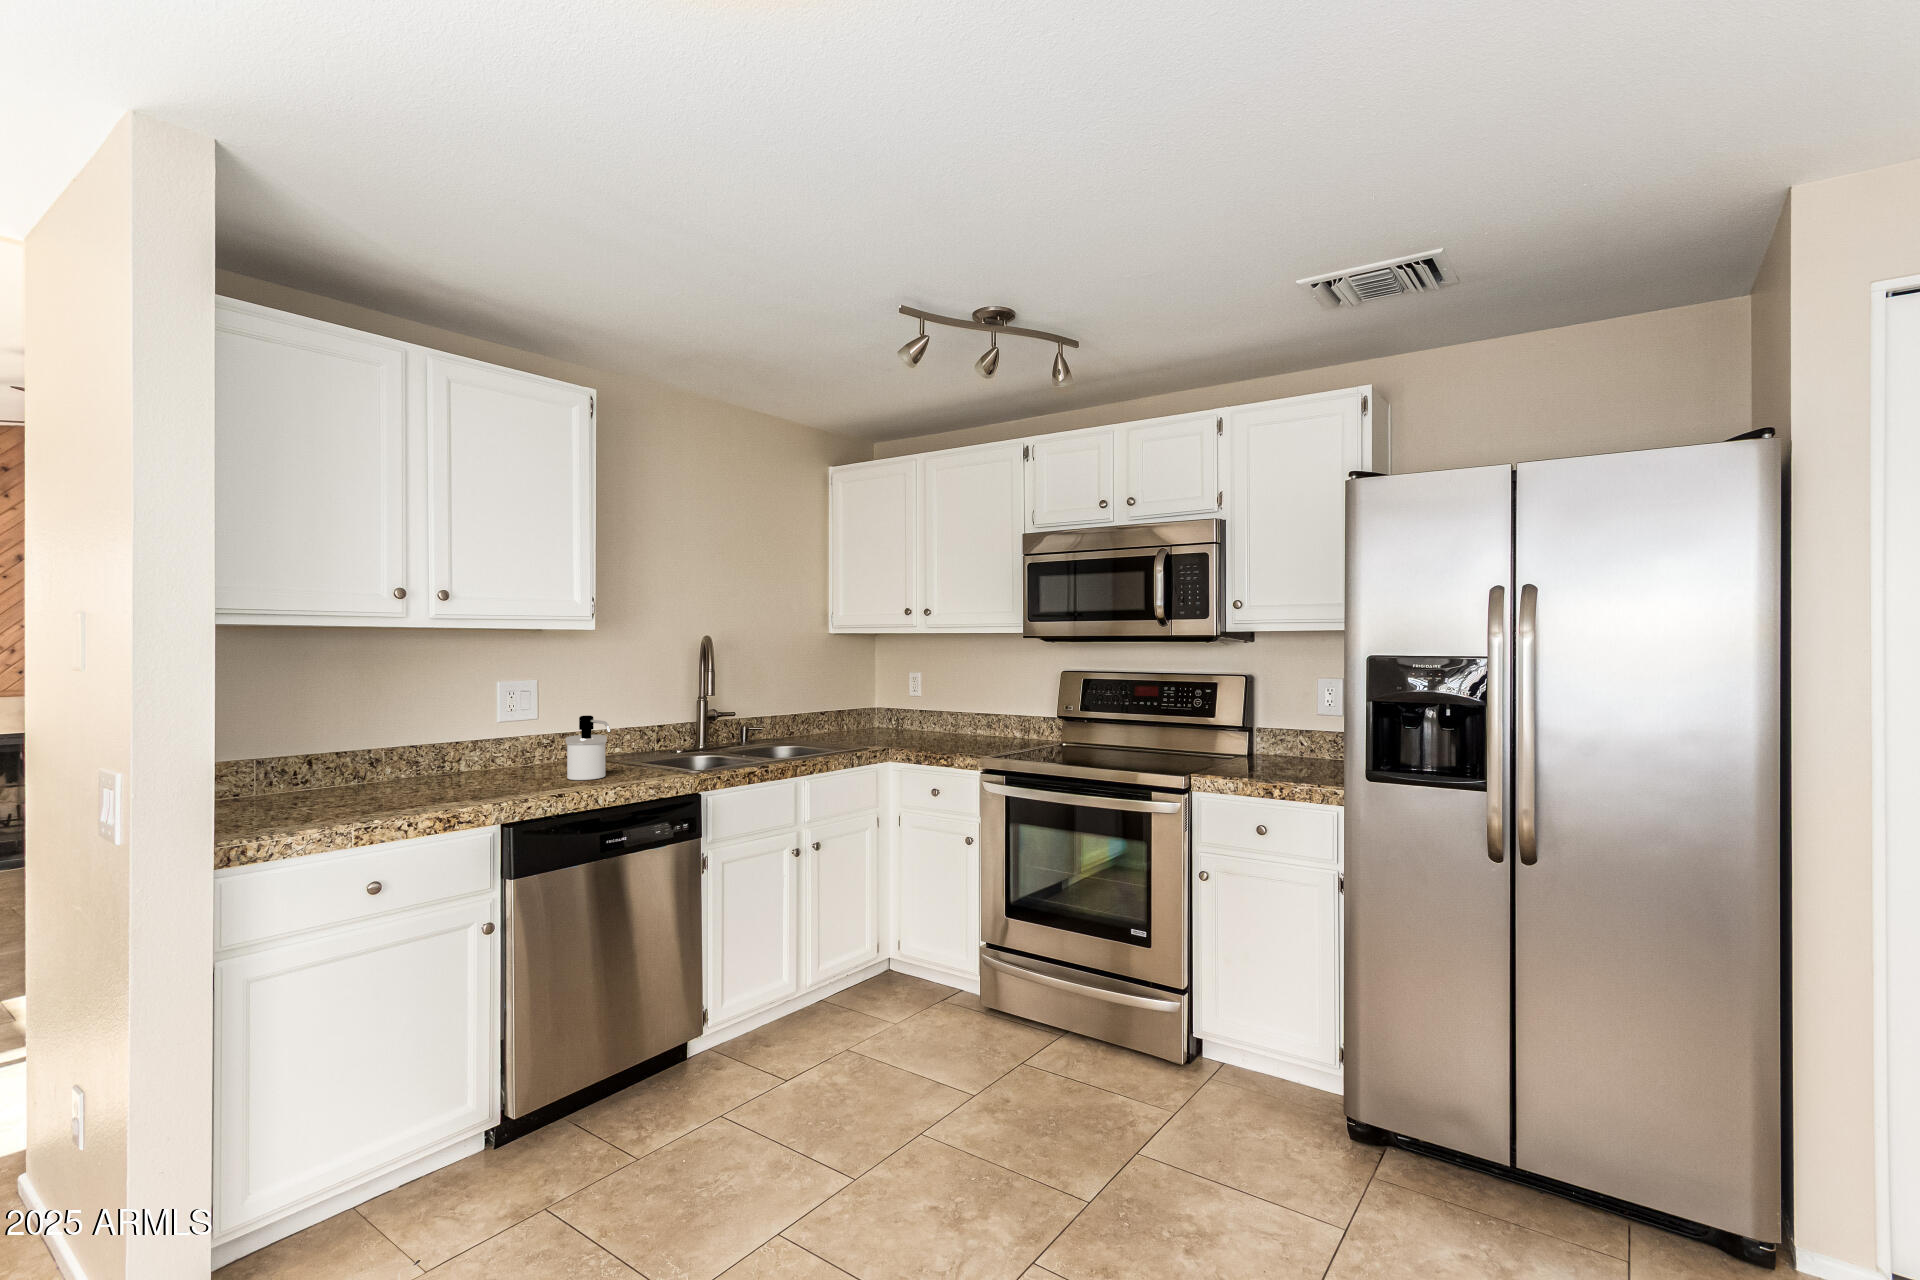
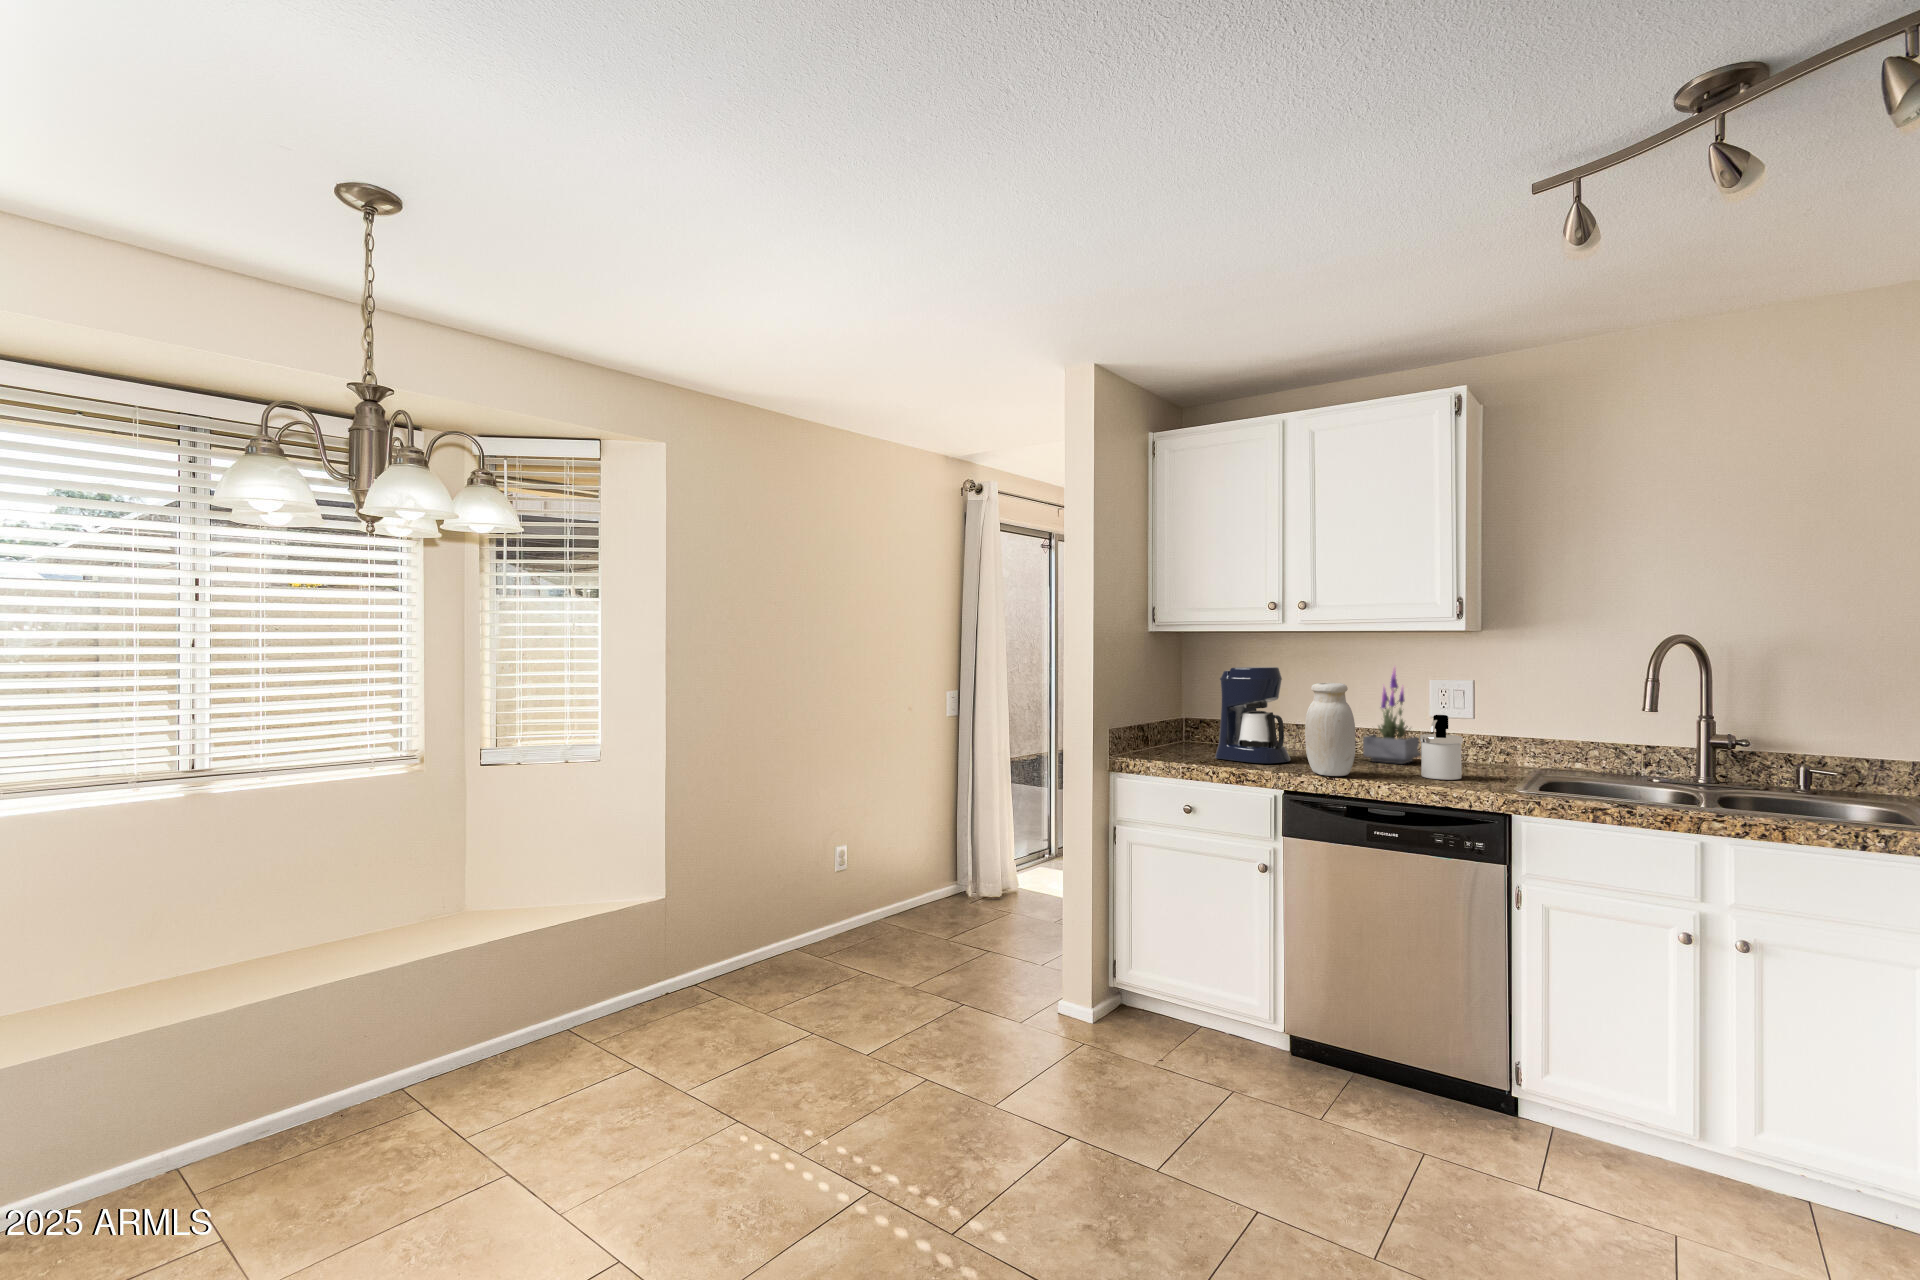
potted plant: none [434,669,501,780] -> present [1363,669,1421,764]
coffee maker: none [308,676,421,813] -> present [1215,667,1291,763]
jar: none [495,690,557,797] -> present [1305,683,1356,776]

